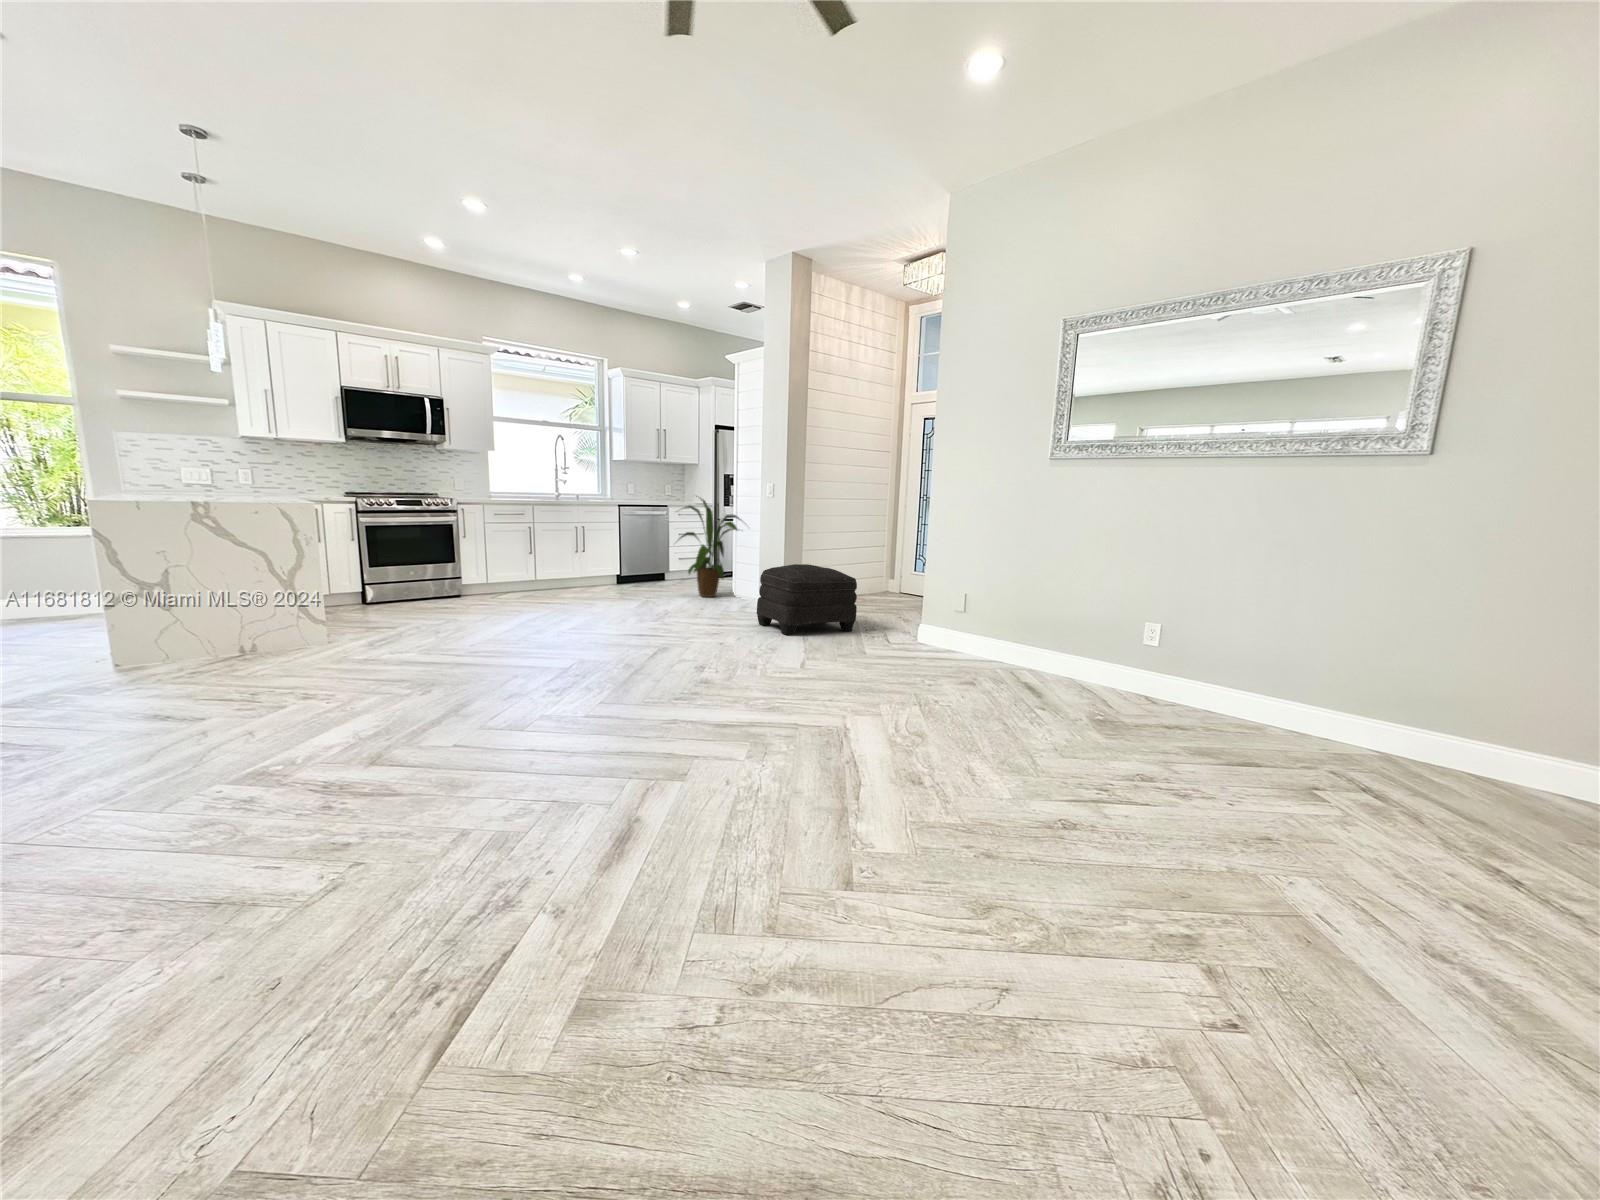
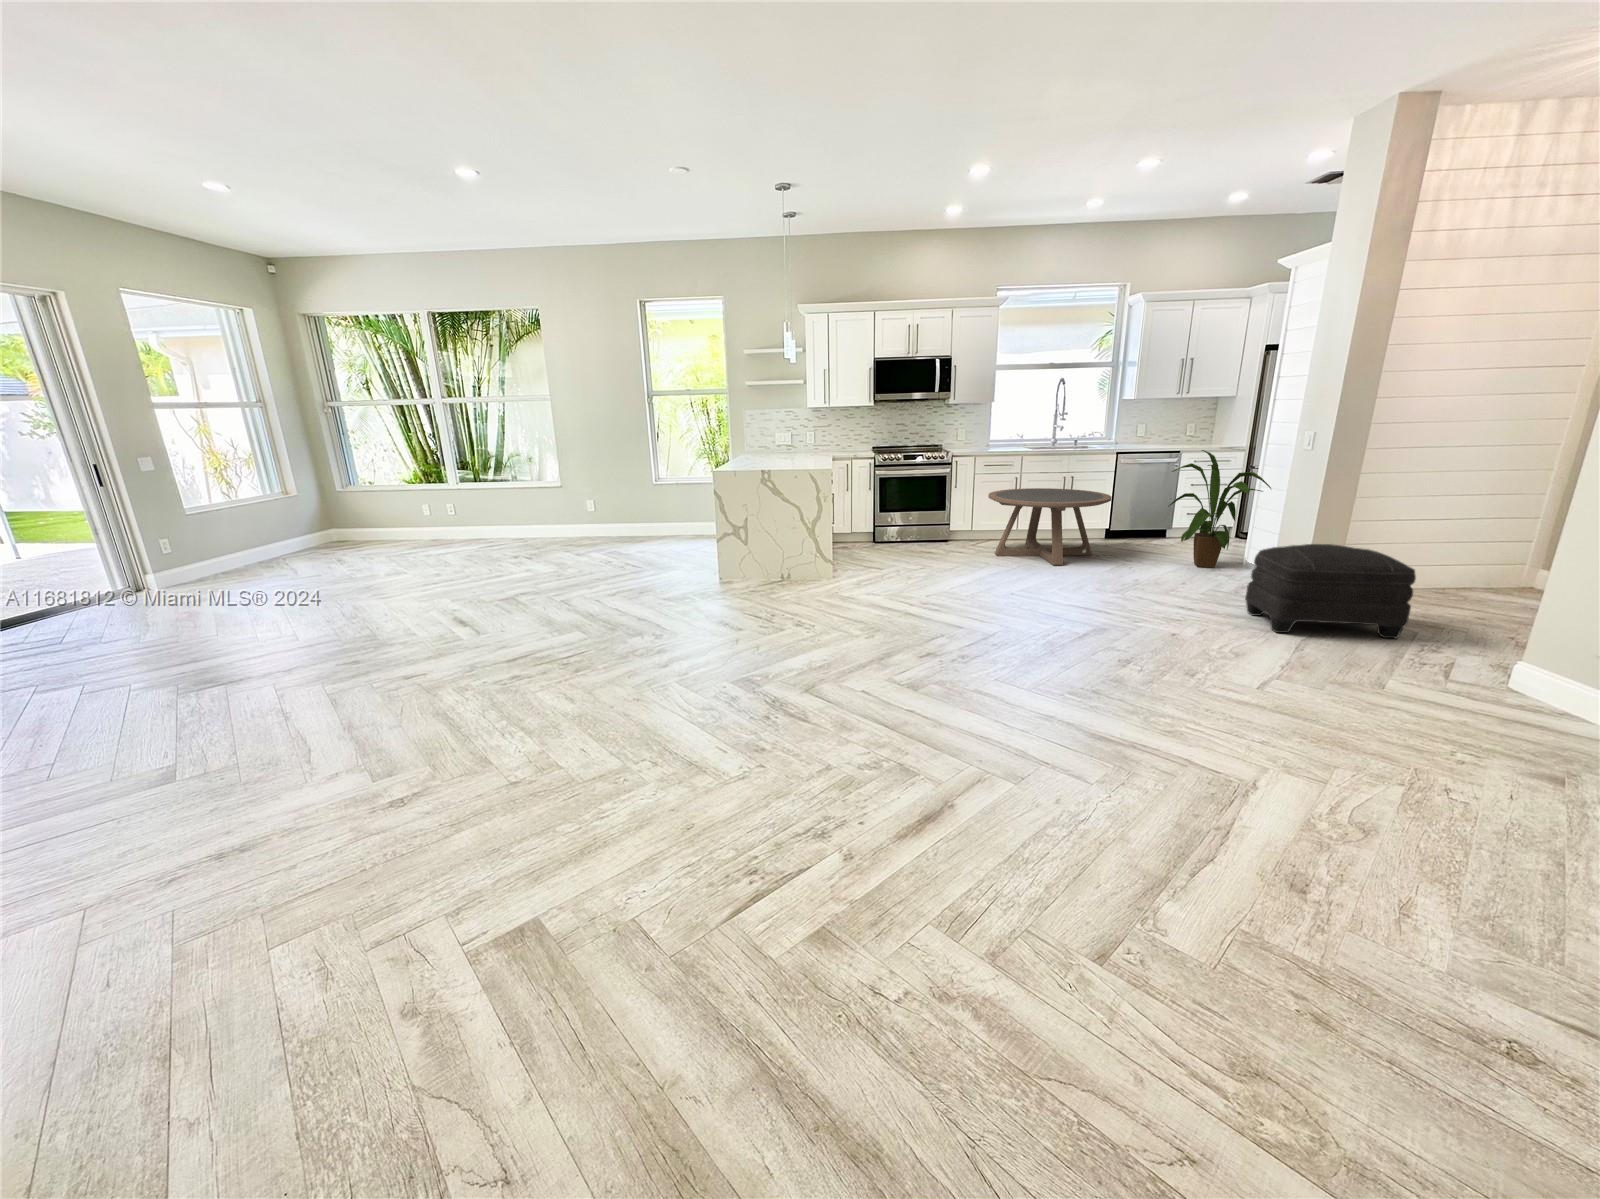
coffee table: none [500,526,628,602] -> present [988,488,1112,565]

